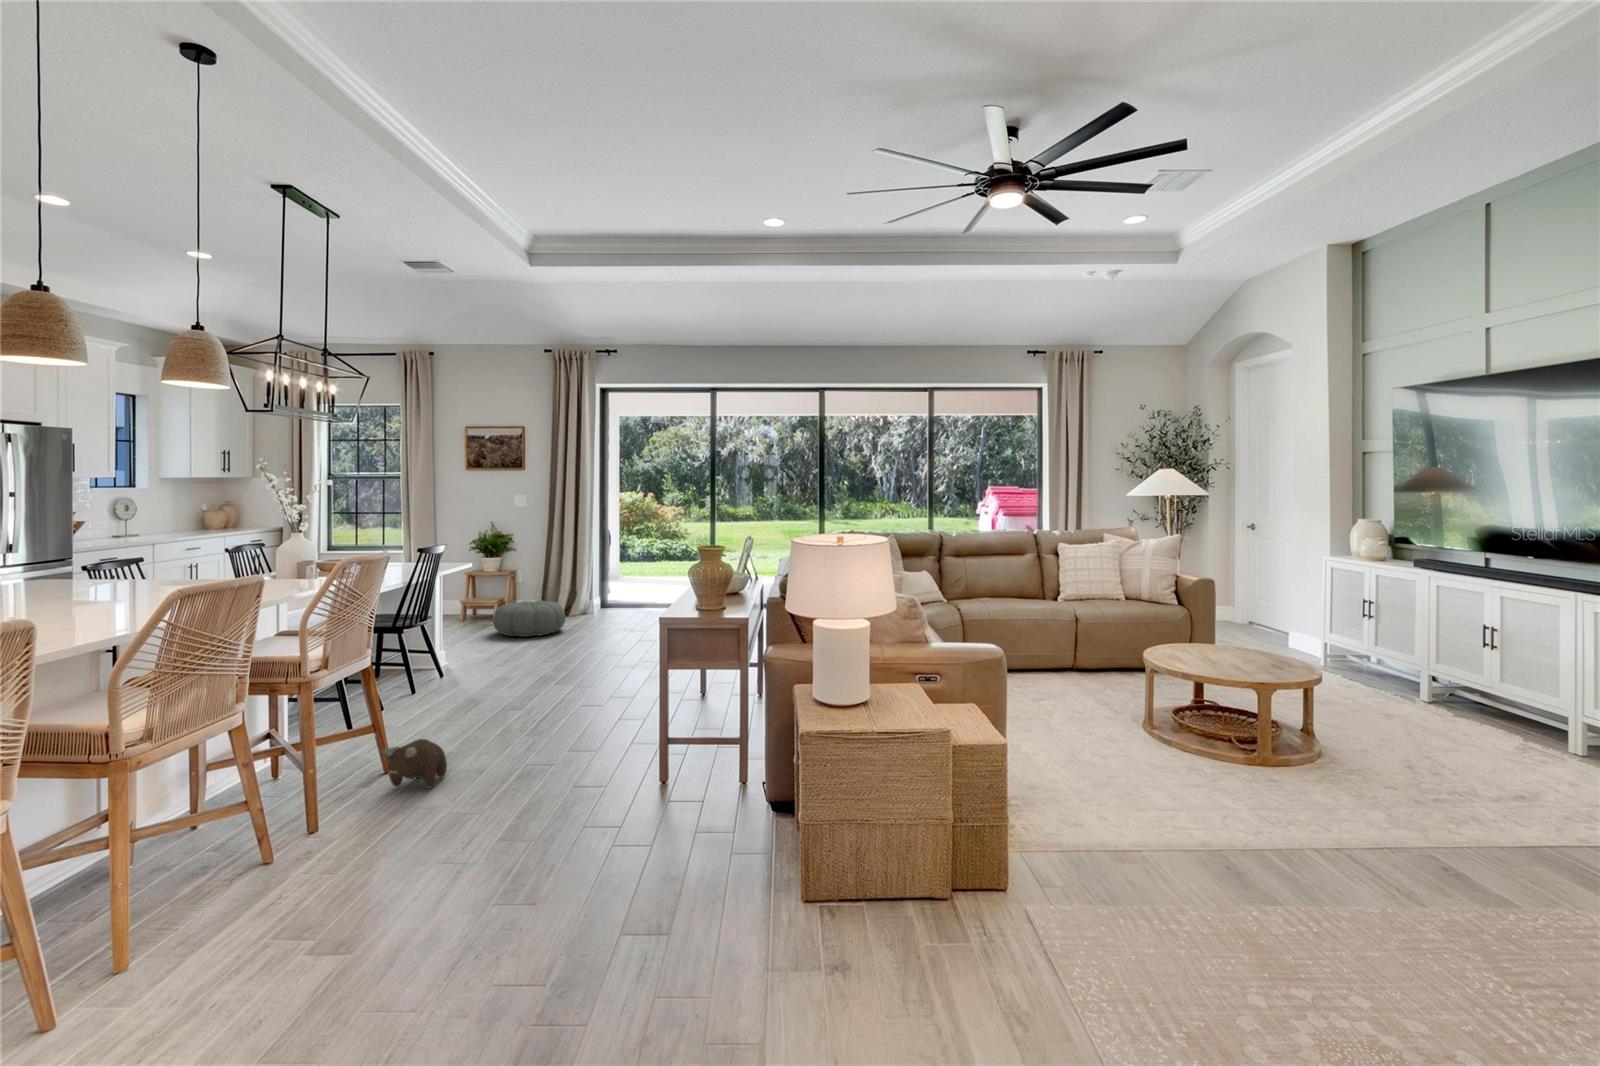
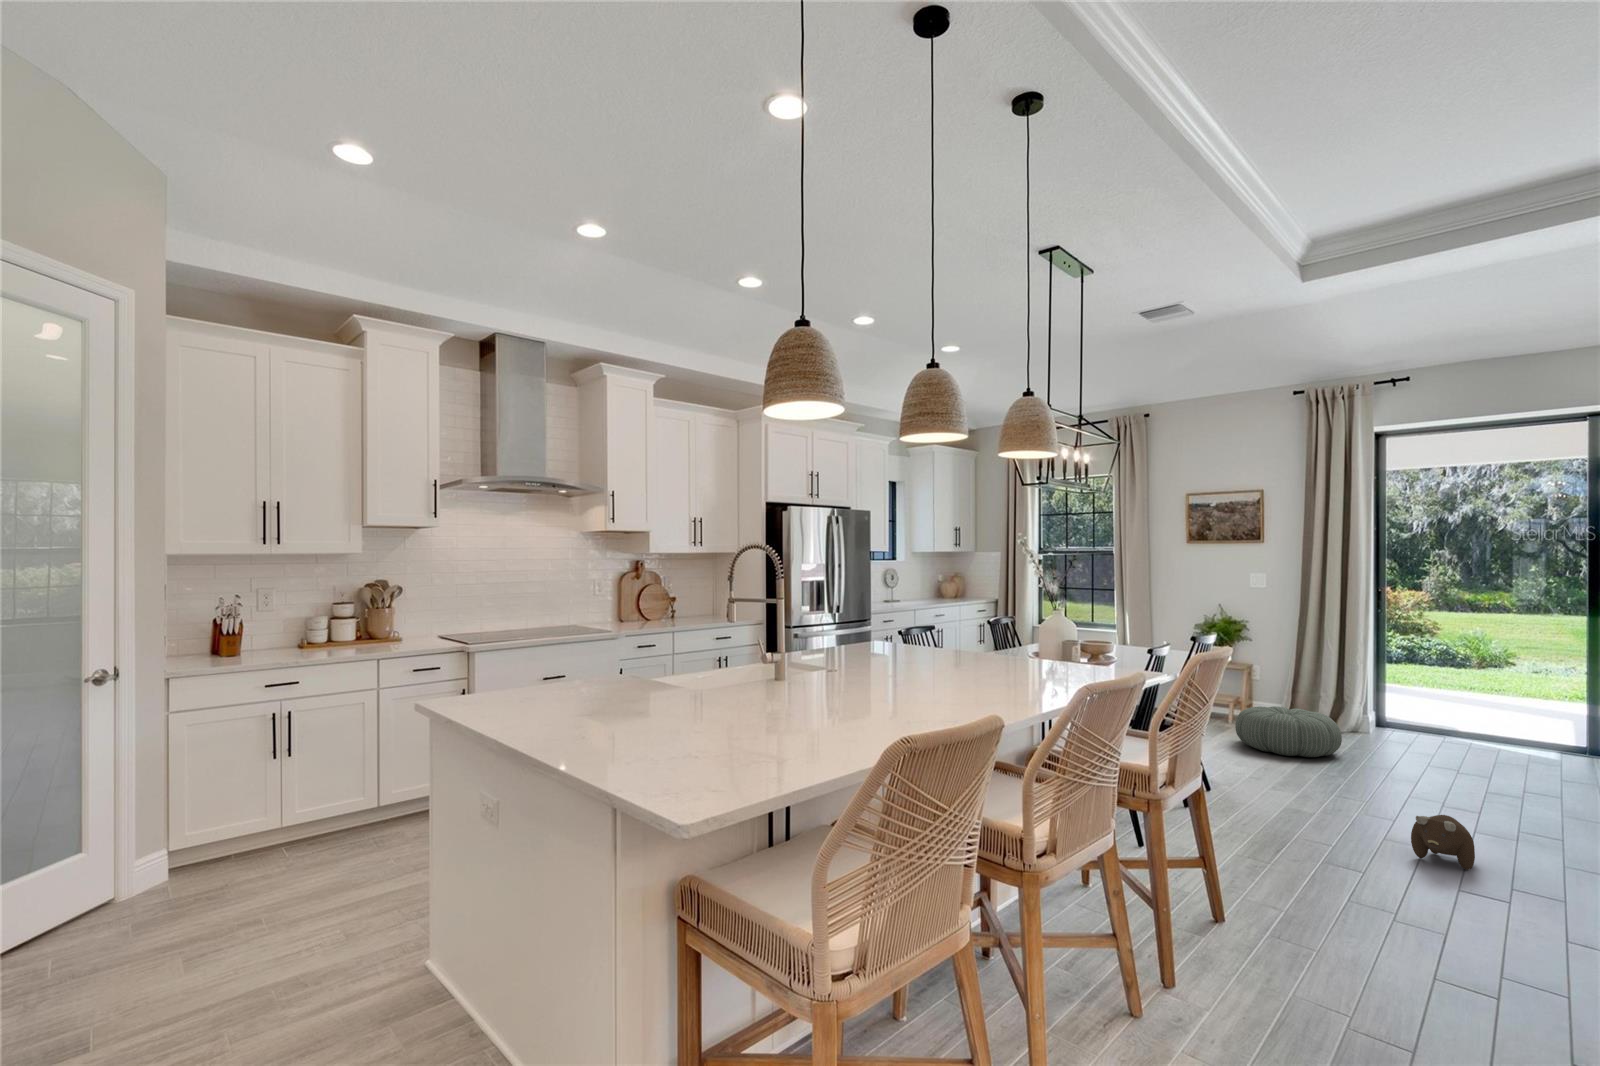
plush toy: present [383,739,447,788] -> present [1411,815,1475,870]

